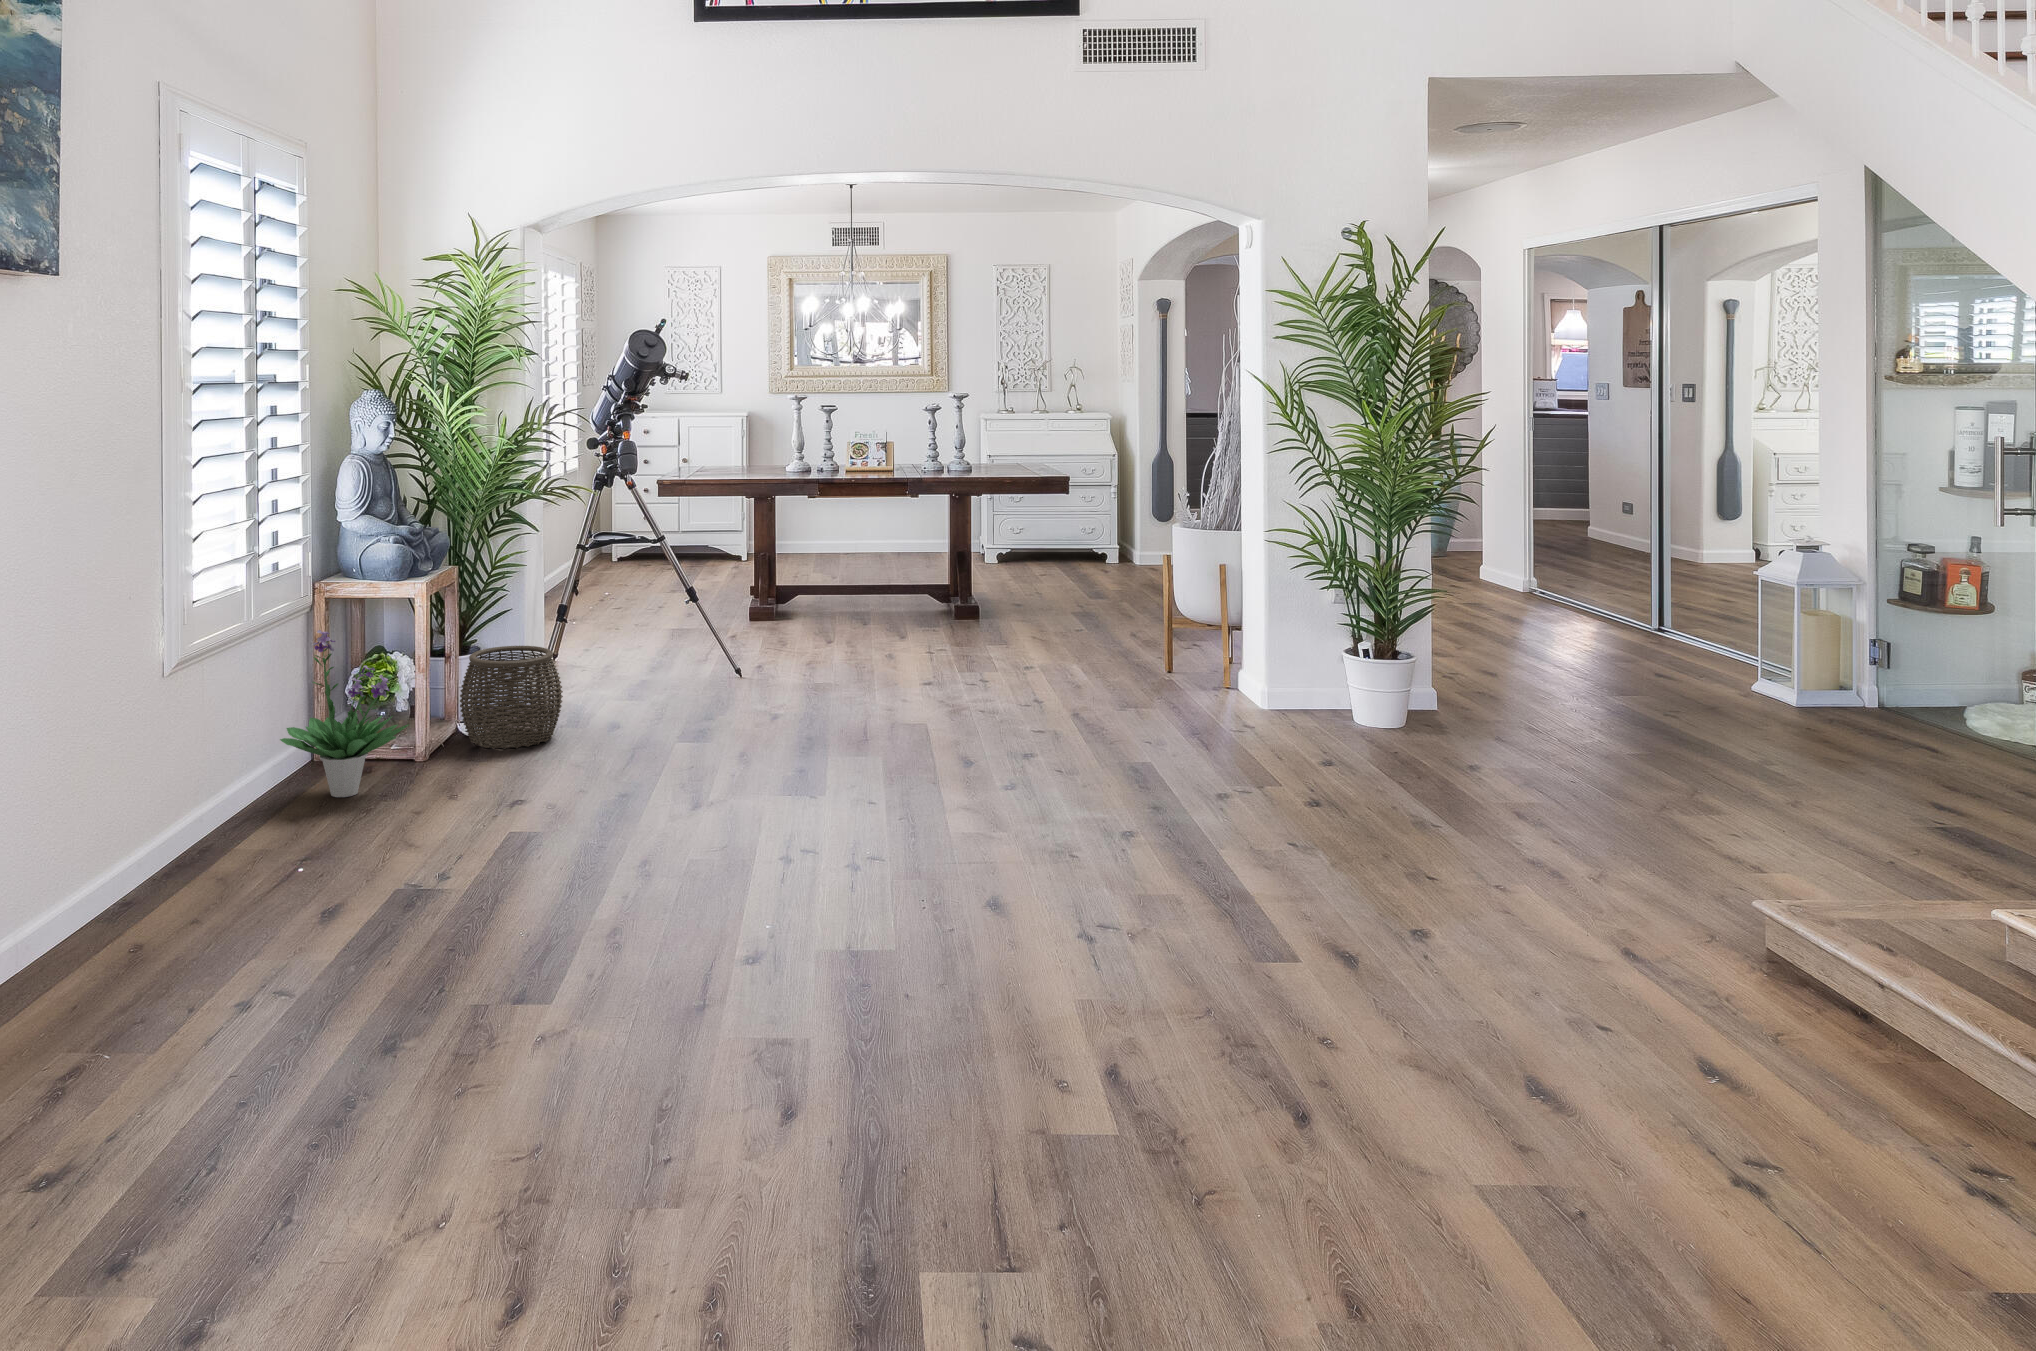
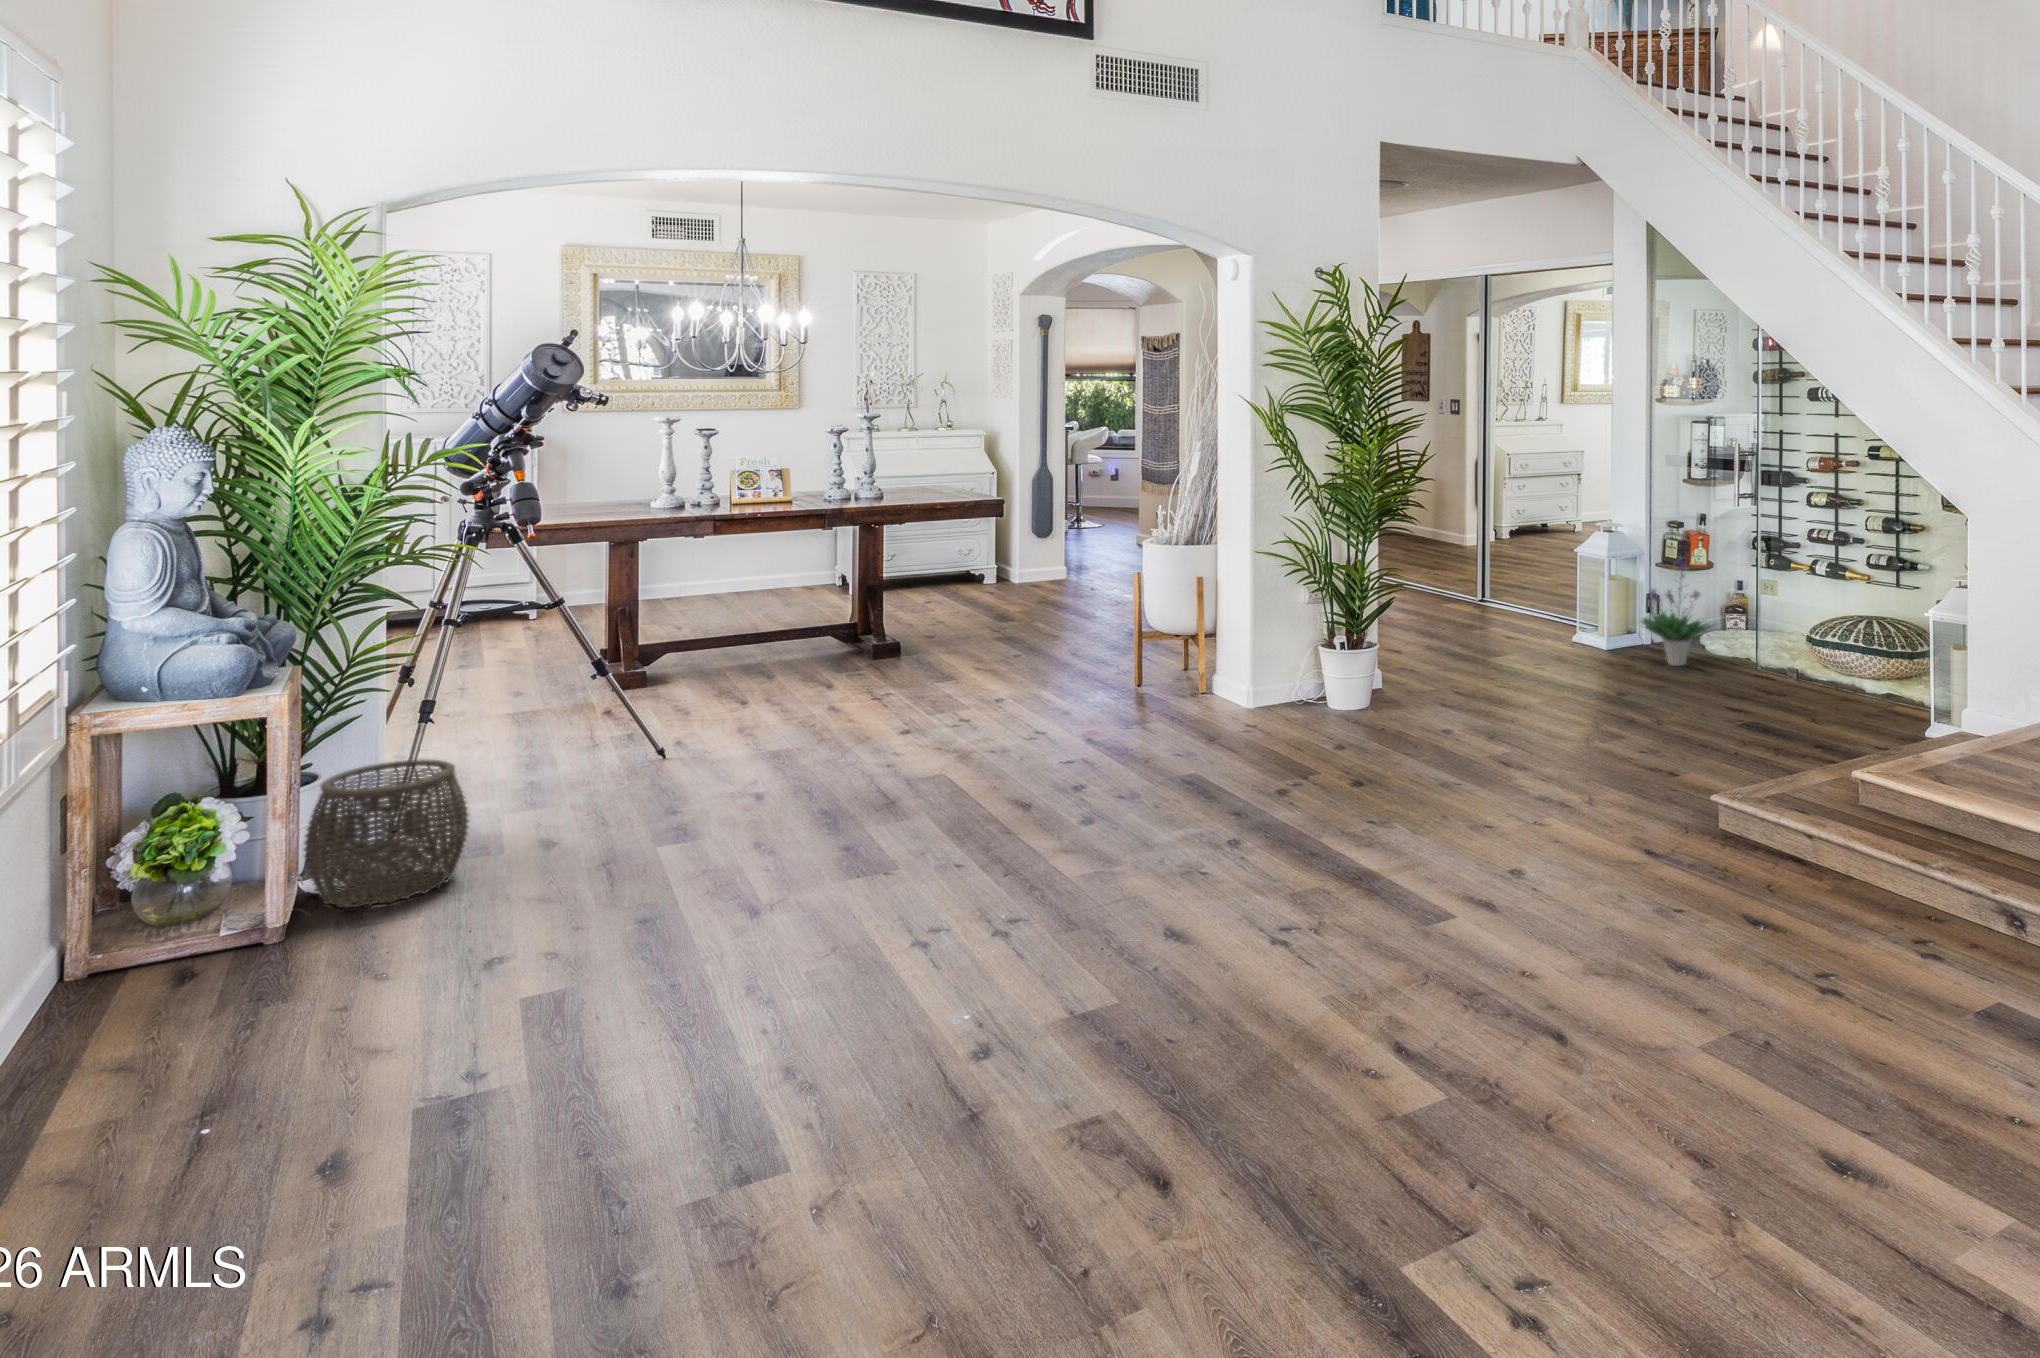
potted plant: present [280,630,409,797] -> present [1642,557,1712,666]

